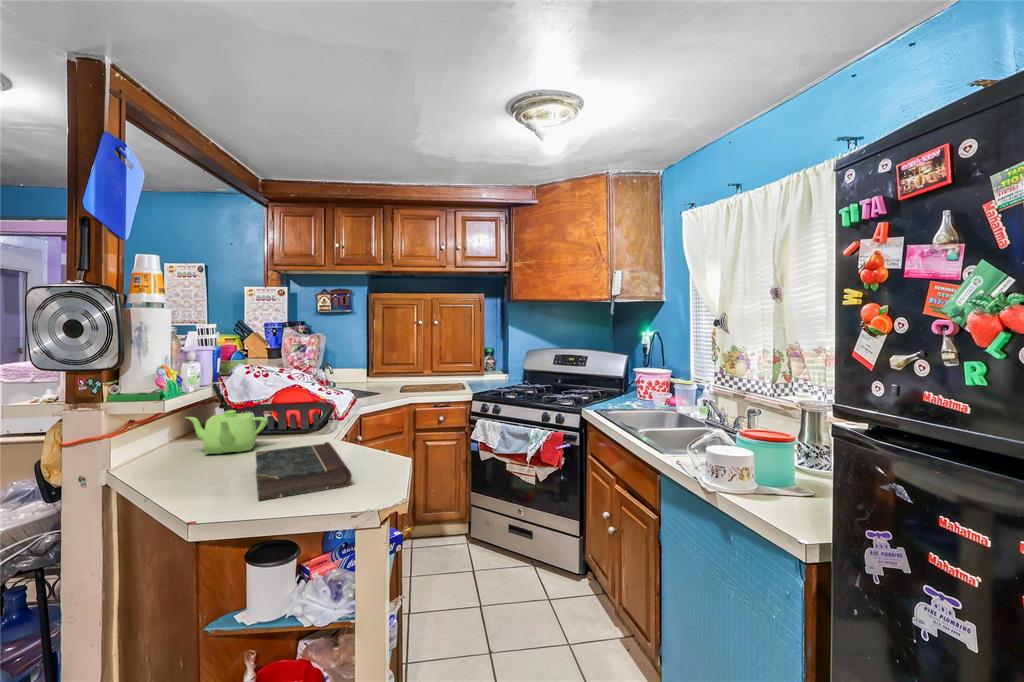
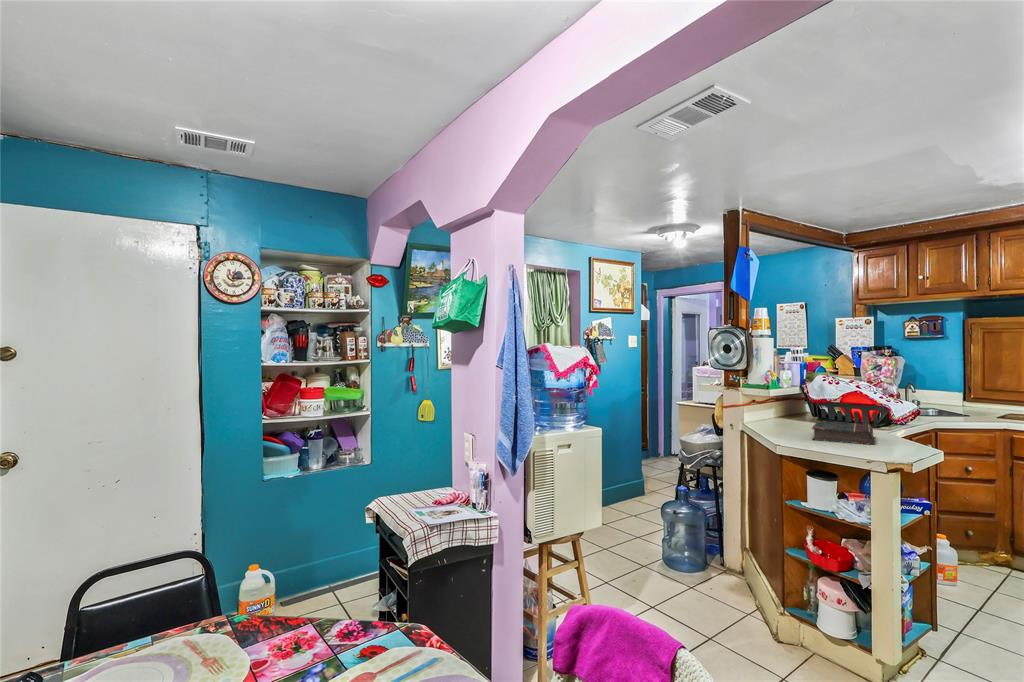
teapot: present [185,410,268,454] -> none [781,400,832,426]

